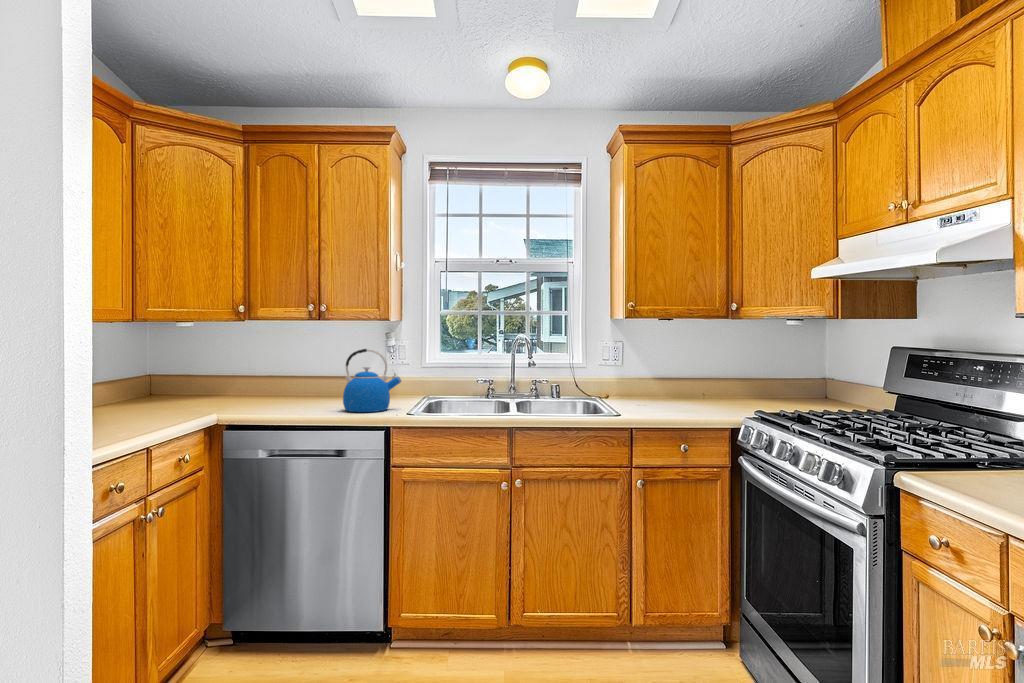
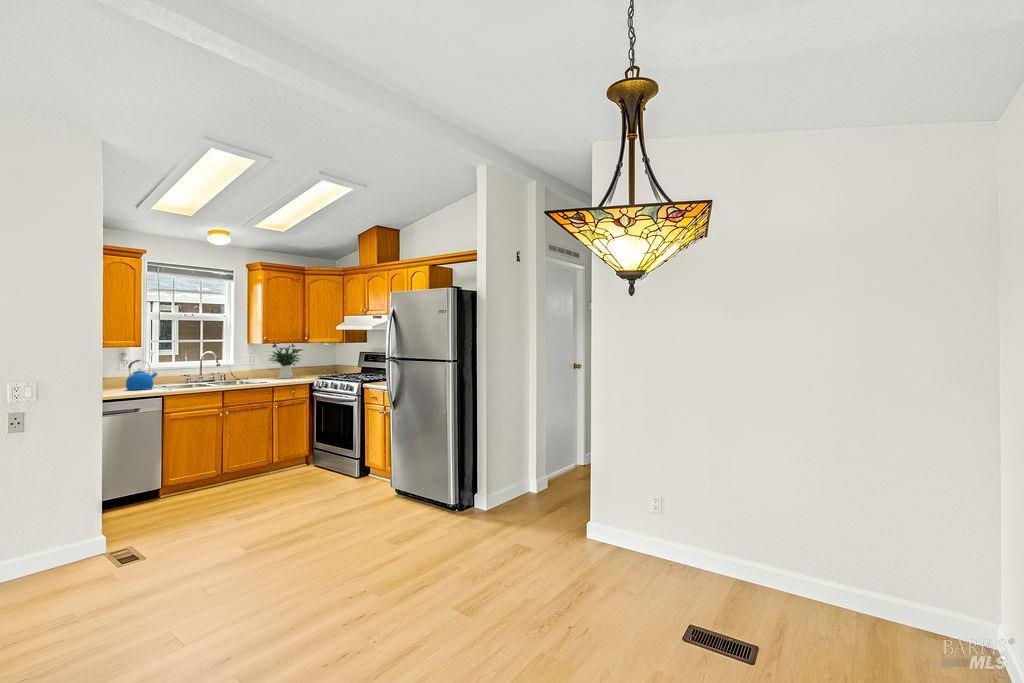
flower arrangement: none [634,315,726,406] -> present [269,342,303,379]

